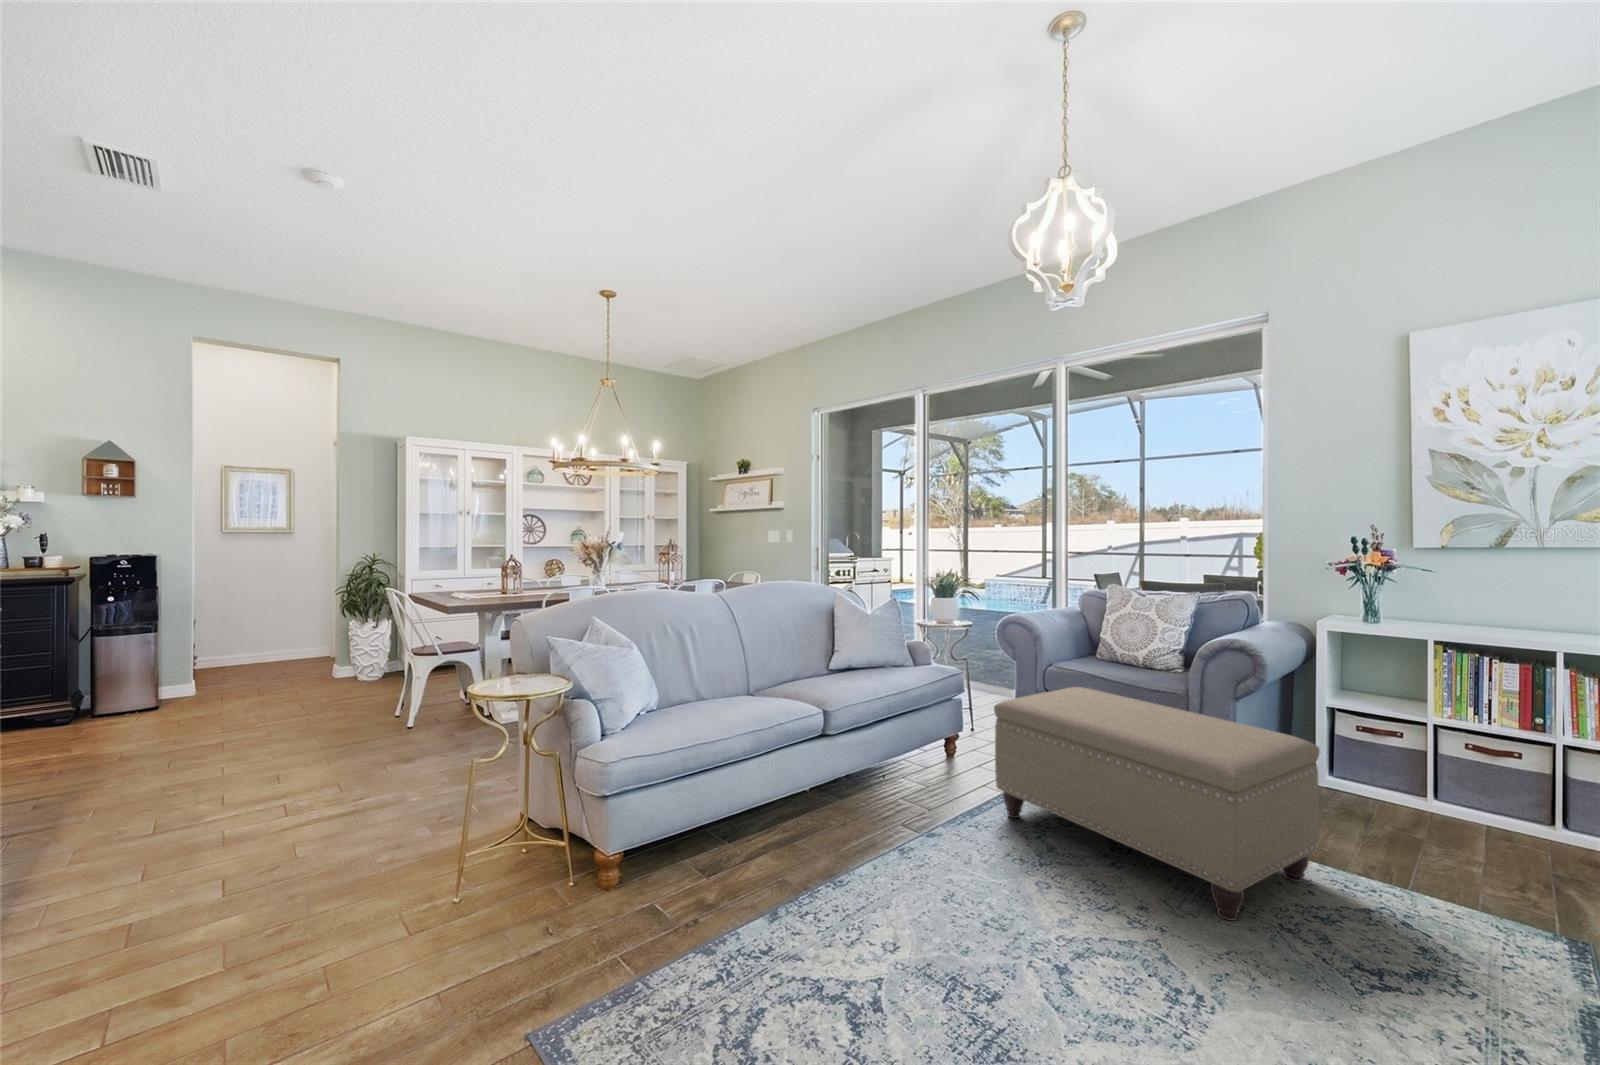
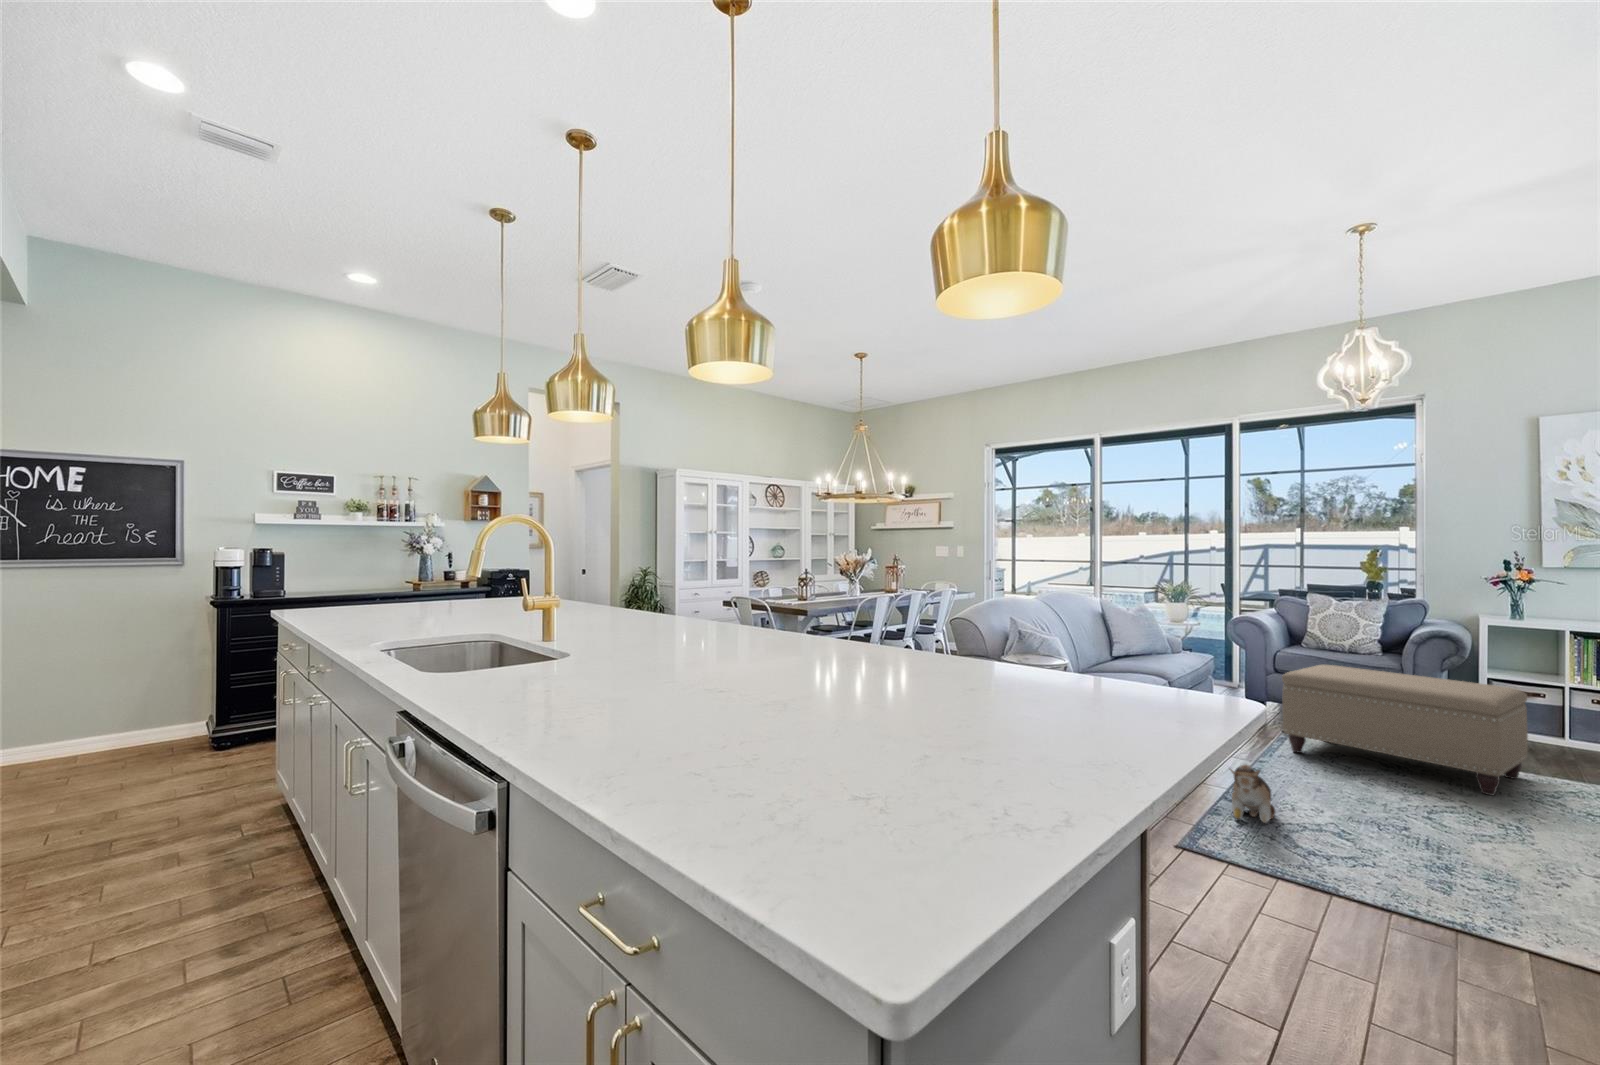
plush toy: none [715,881,842,984] -> present [1229,765,1275,823]

